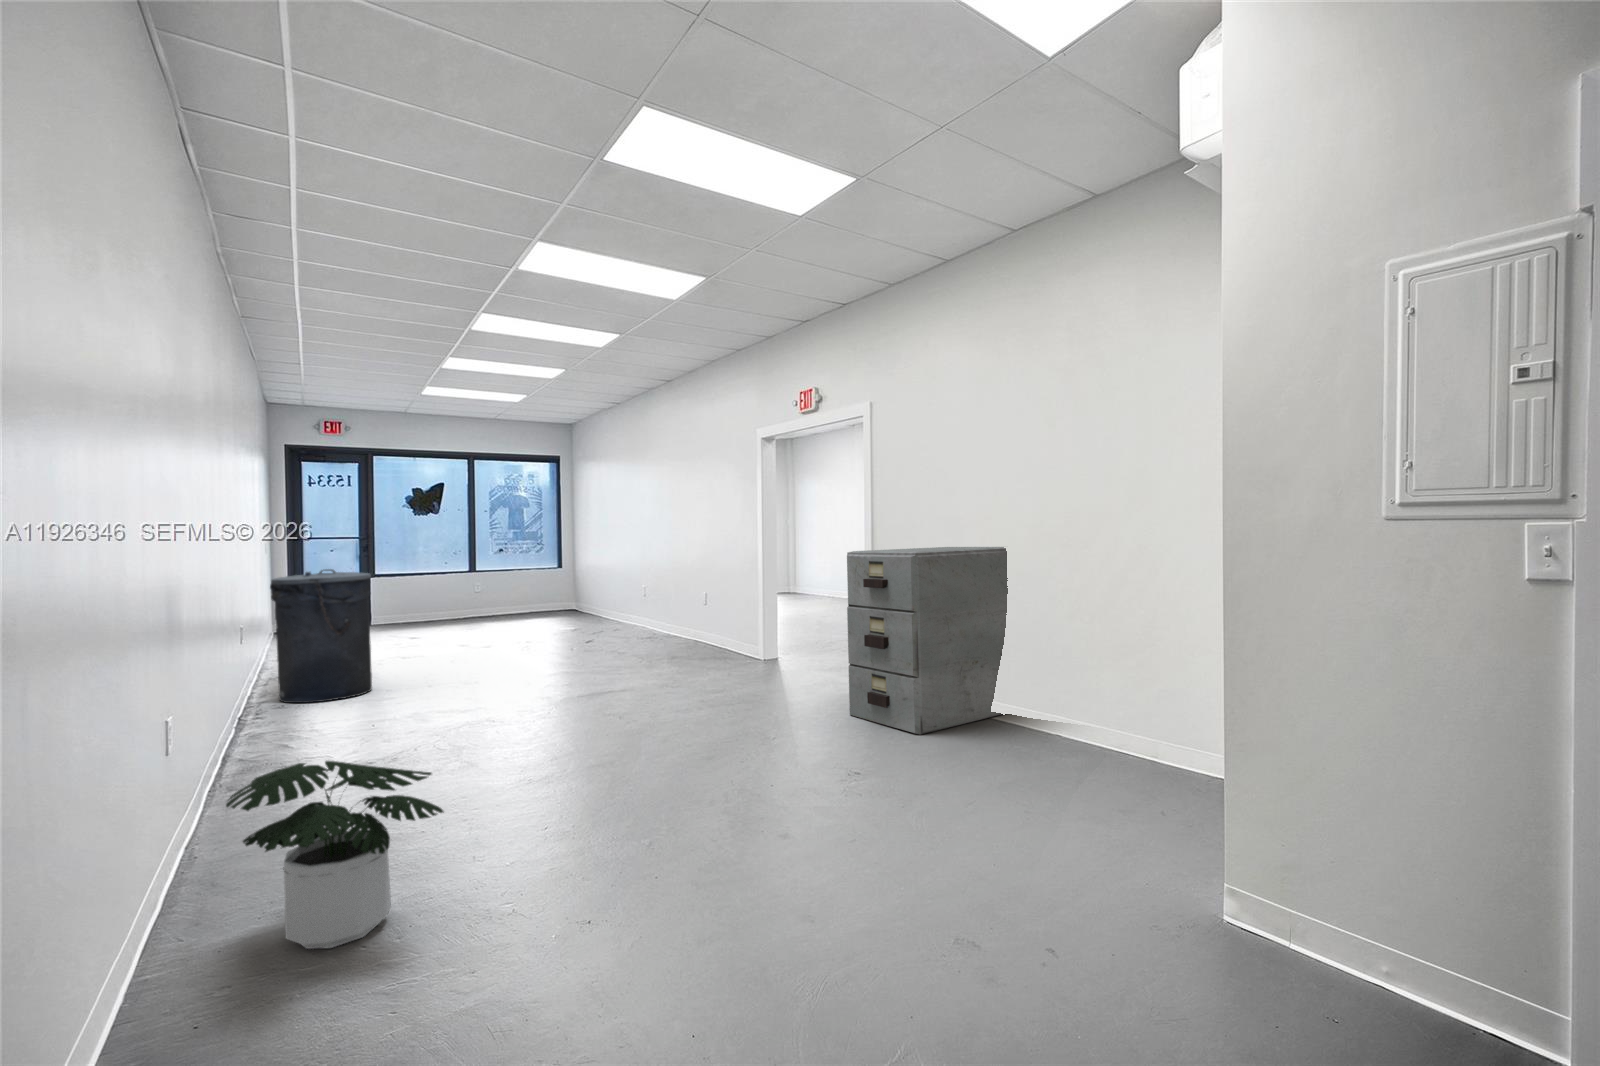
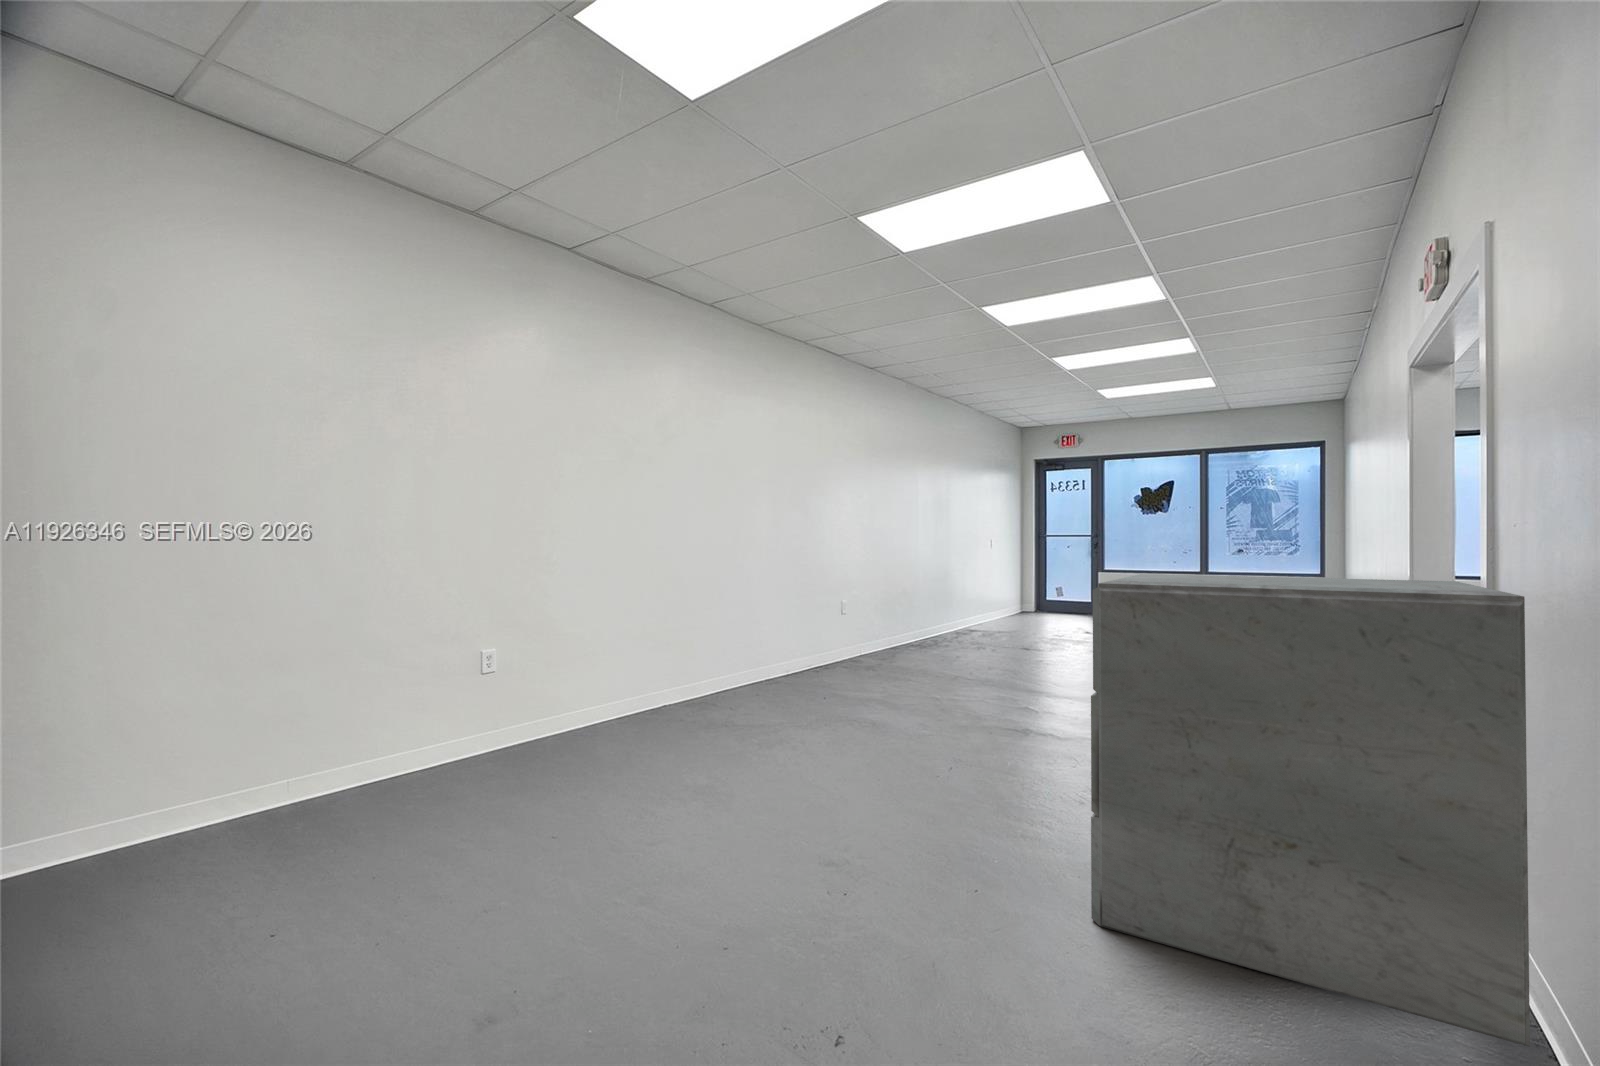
trash can: present [270,569,372,703] -> none [841,561,910,669]
potted plant: present [226,761,444,949] -> none [365,673,520,792]

